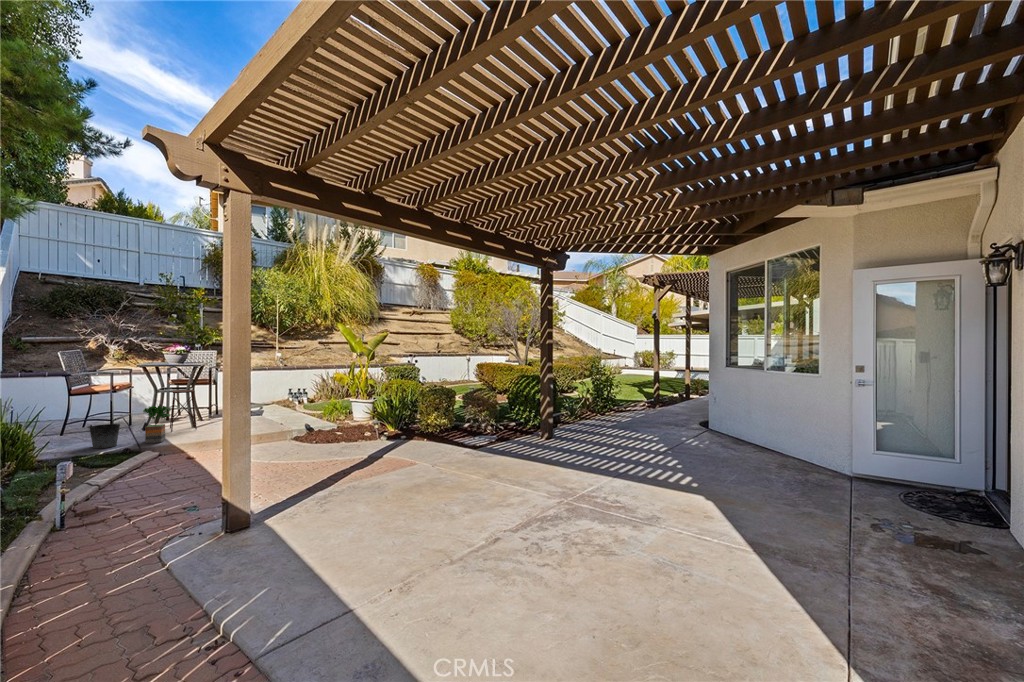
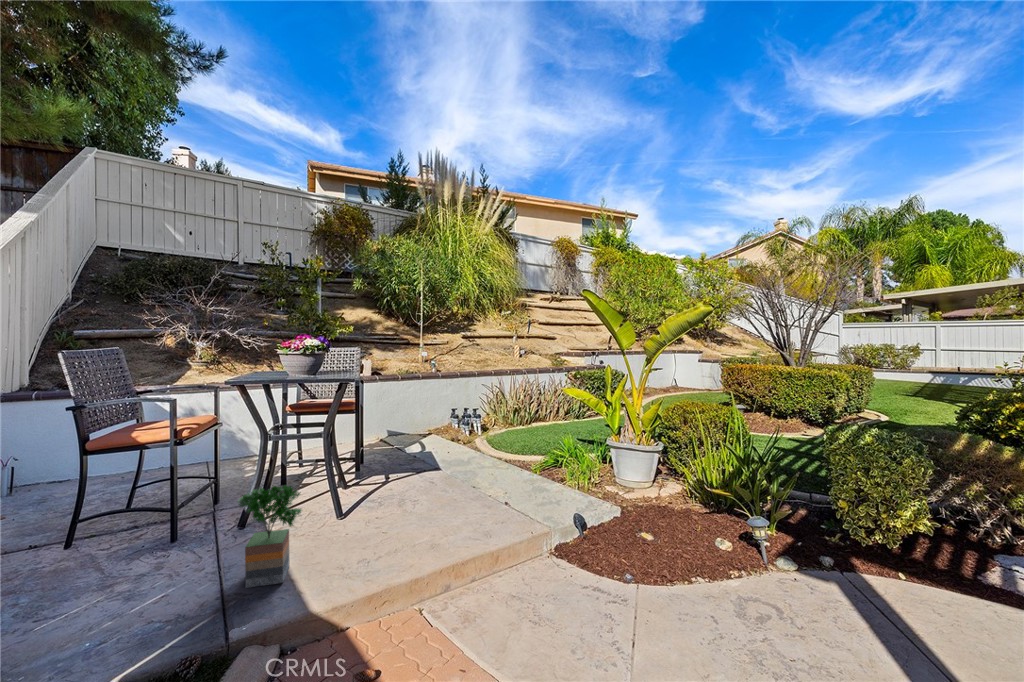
side table: present [170,390,197,432] -> none [292,429,346,527]
bucket: present [87,424,120,448] -> none [96,542,184,626]

